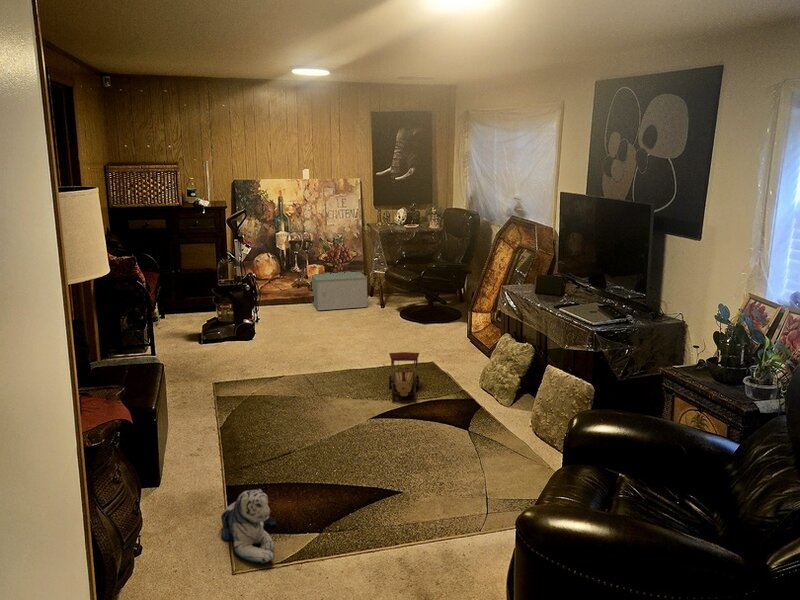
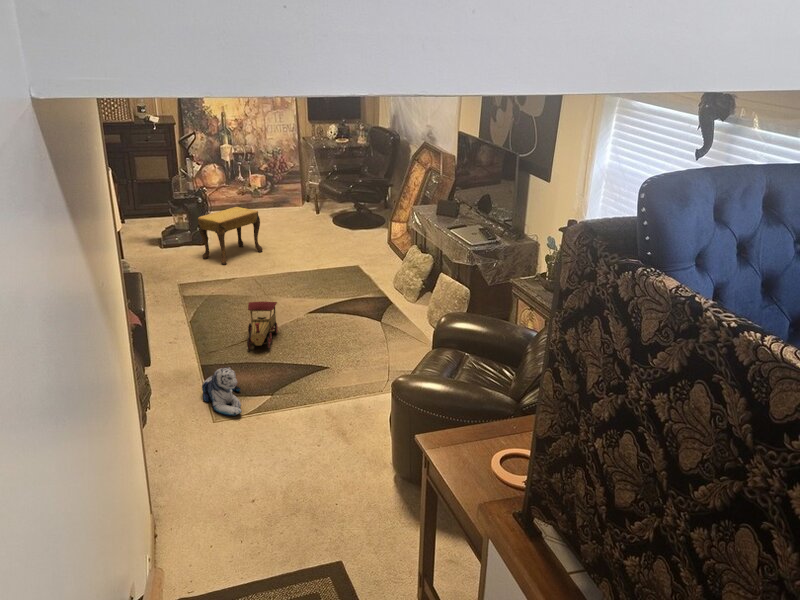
storage box: present [312,272,367,310] -> none [253,180,304,216]
footstool: none [242,294,317,361] -> present [198,207,262,264]
toy train: present [389,352,420,400] -> present [247,302,278,349]

